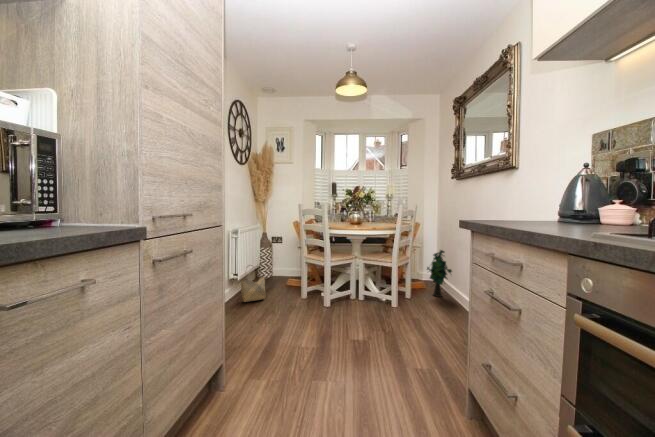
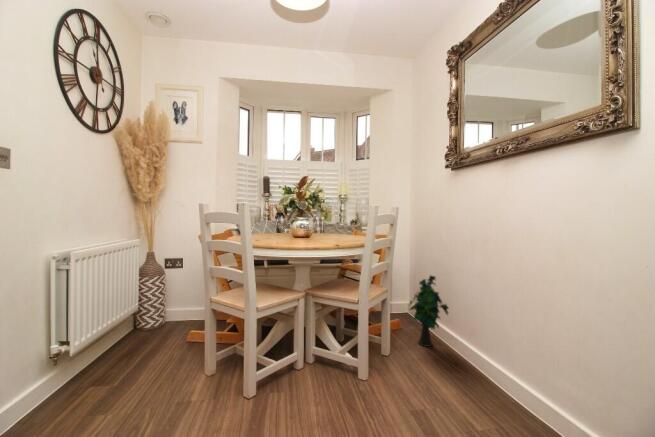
woven basket: present [241,276,266,302] -> none [65,323,129,409]

